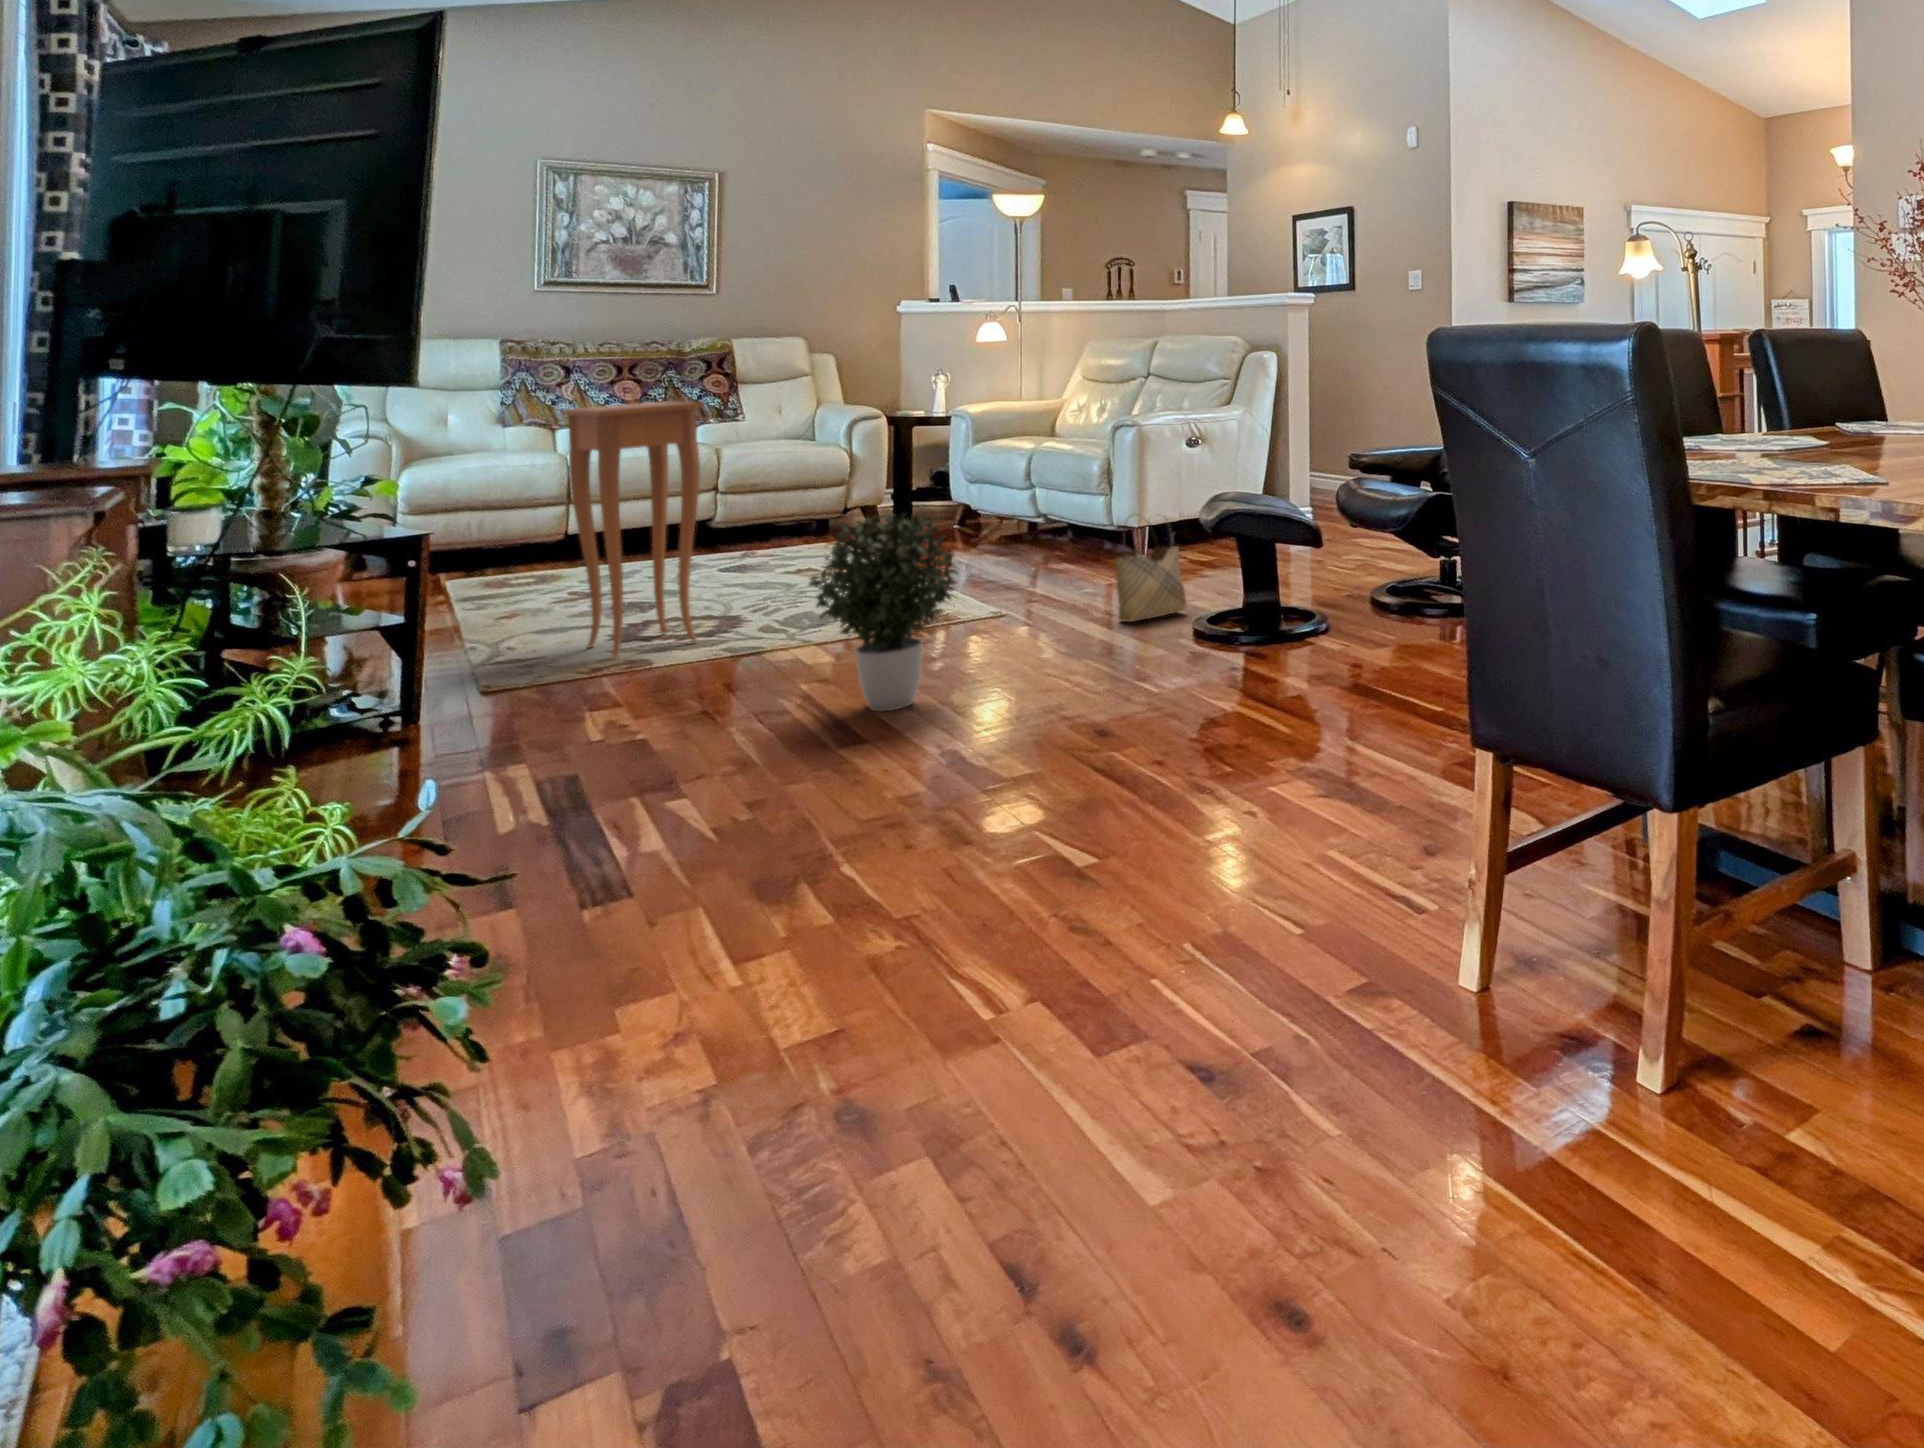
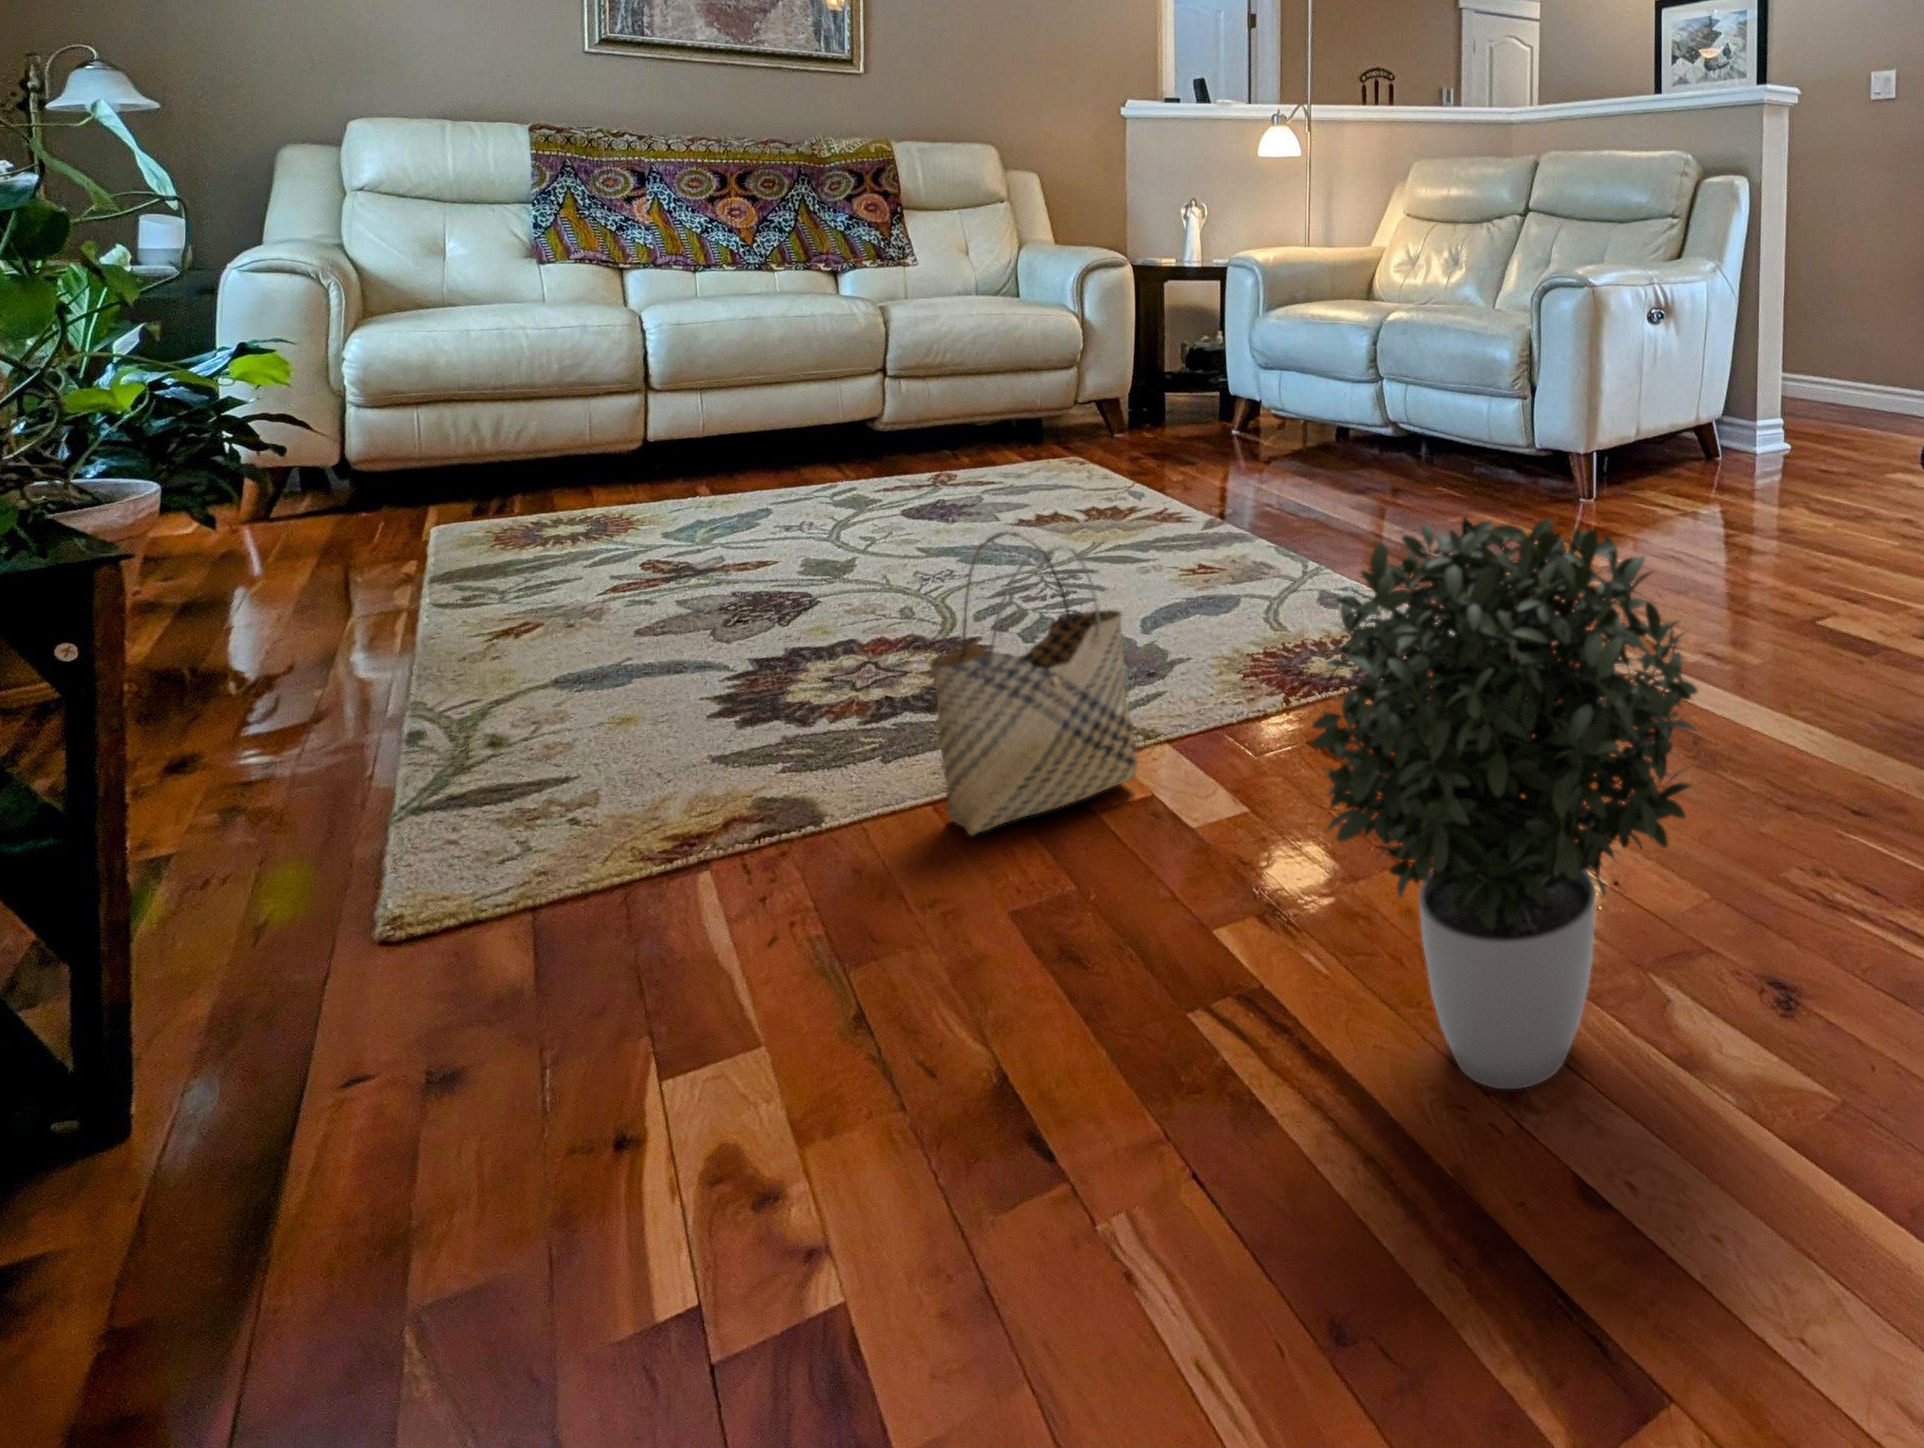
side table: present [562,401,702,659] -> none [596,210,905,776]
woven basket: present [1115,515,1186,622] -> present [929,532,1137,835]

